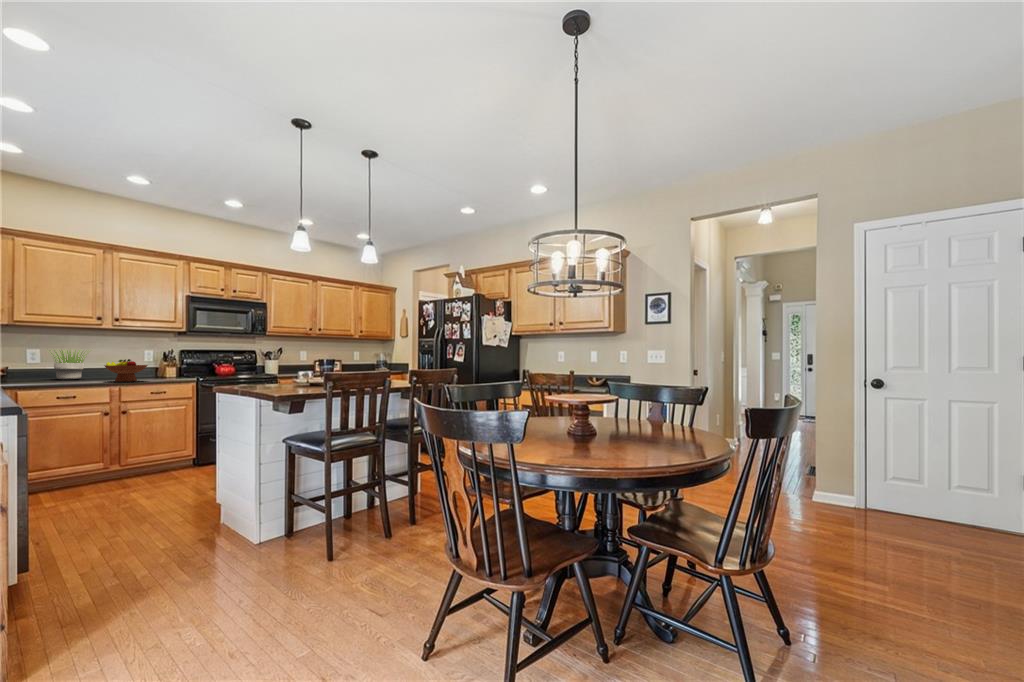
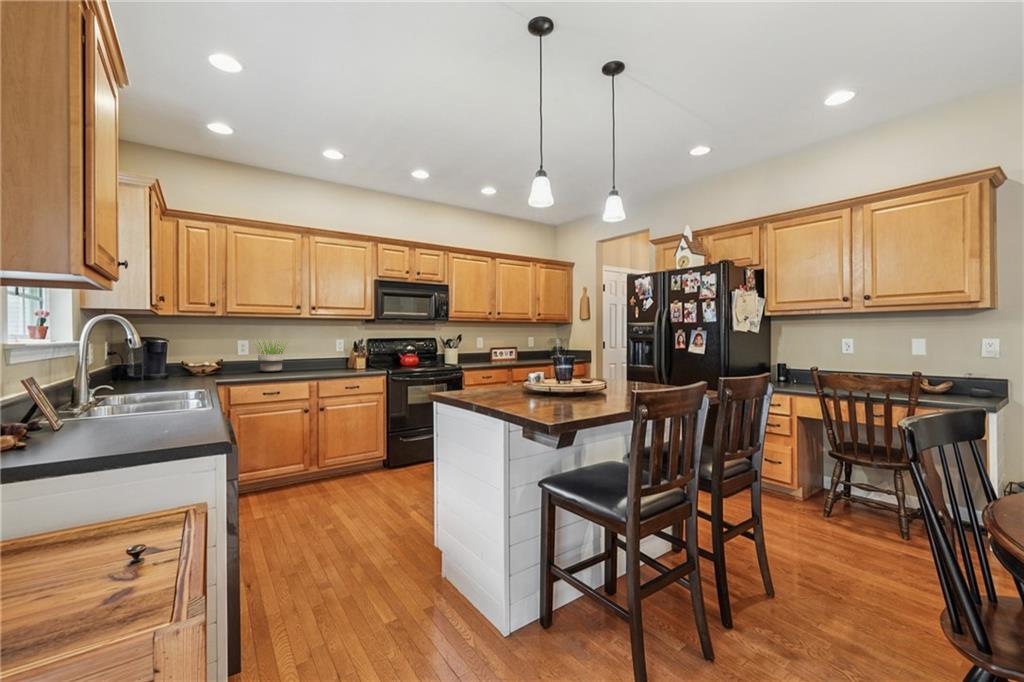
fruit bowl: present [104,359,148,382] -> none [302,351,342,375]

